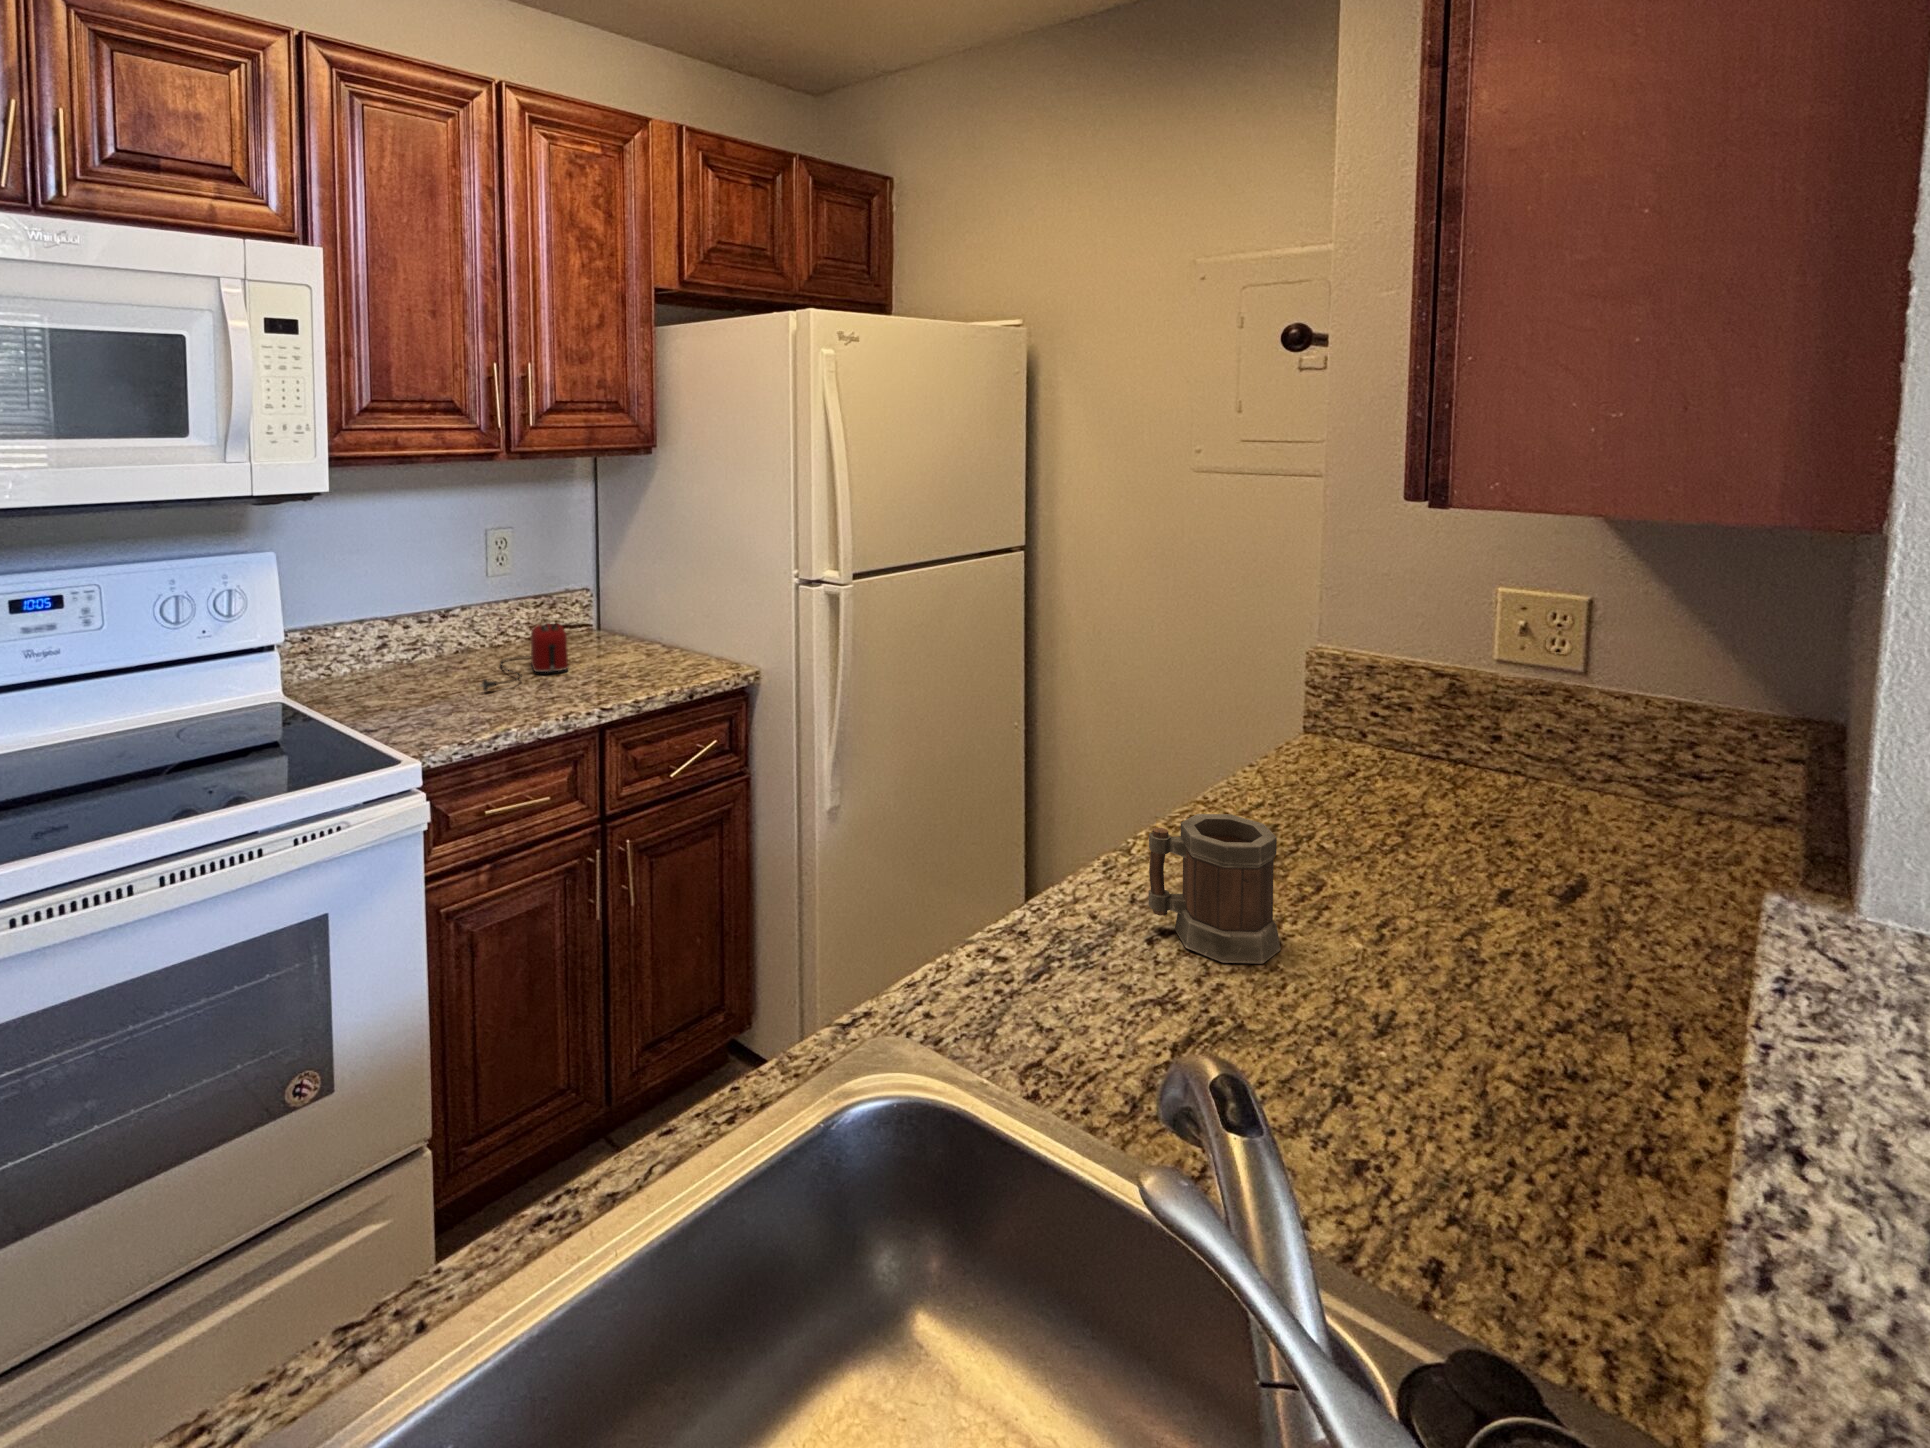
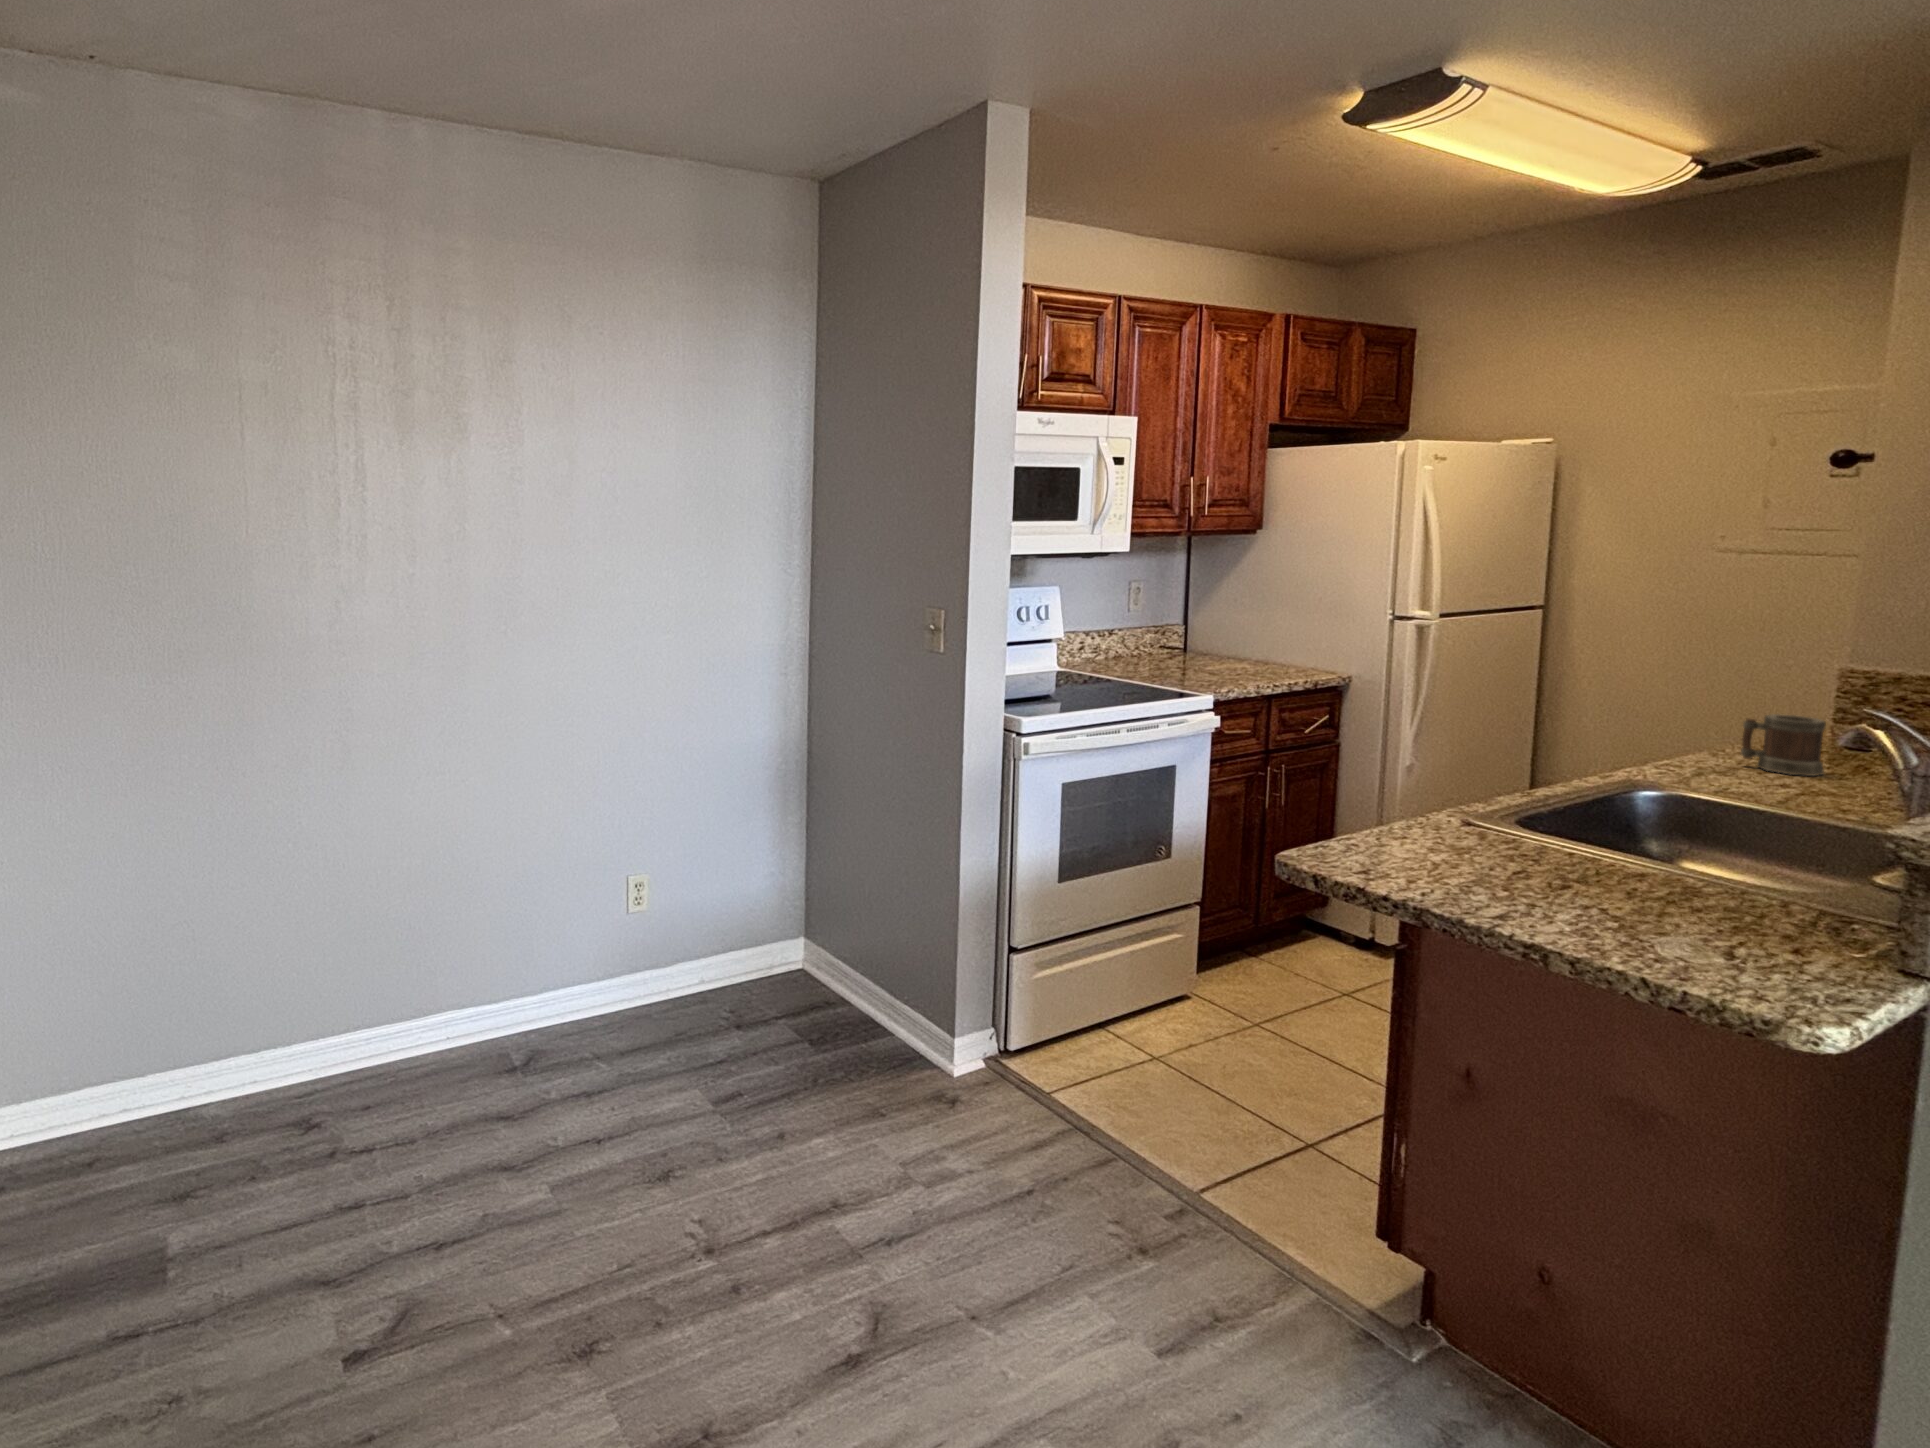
toaster: present [479,623,568,691] -> none [1154,640,1211,675]

